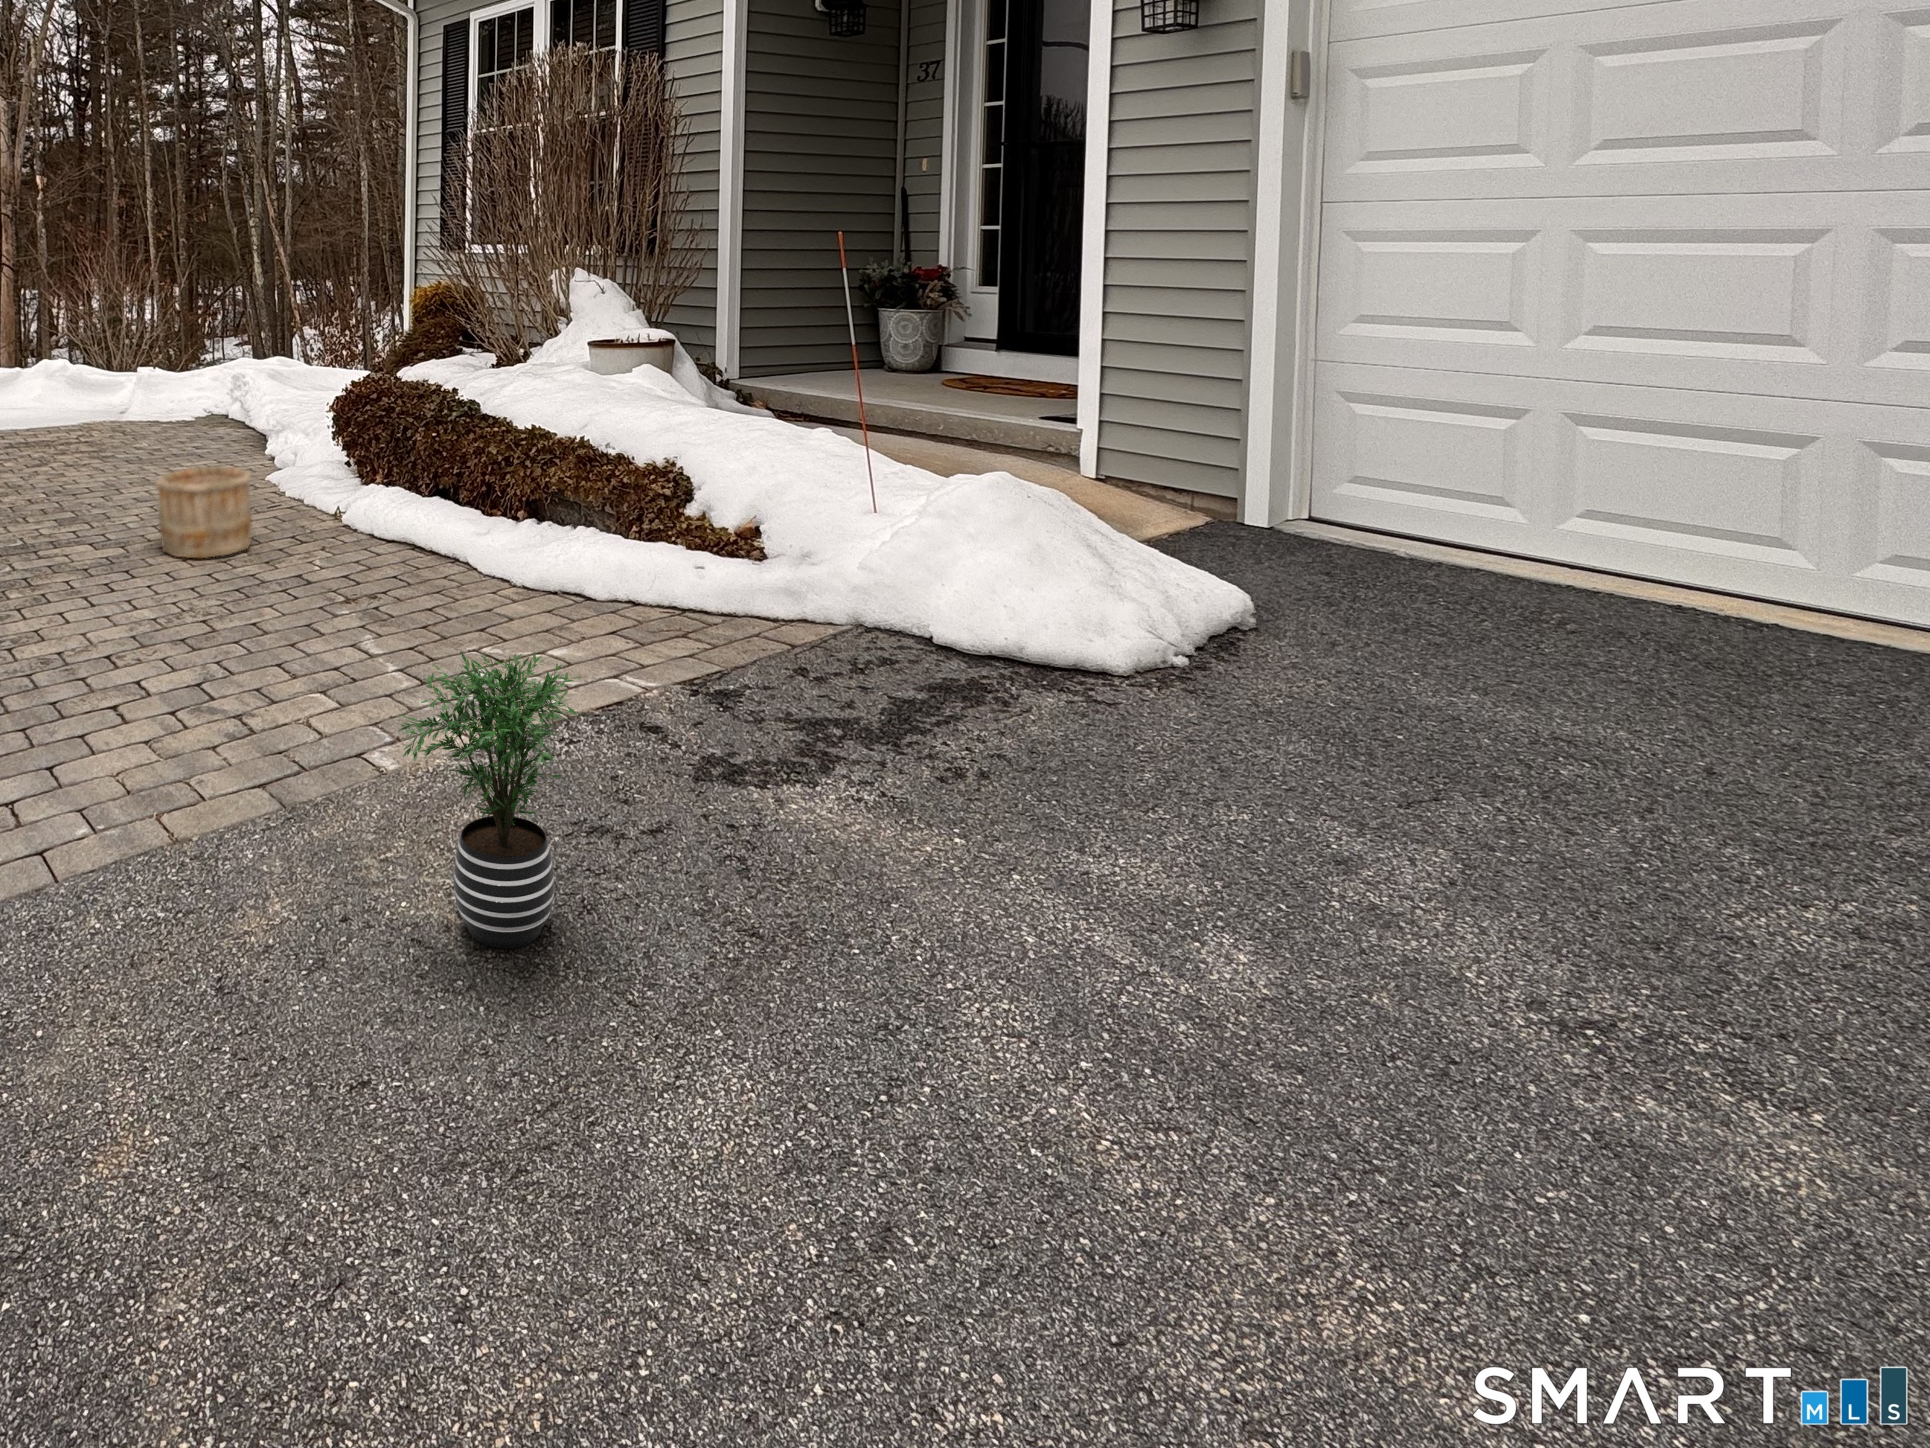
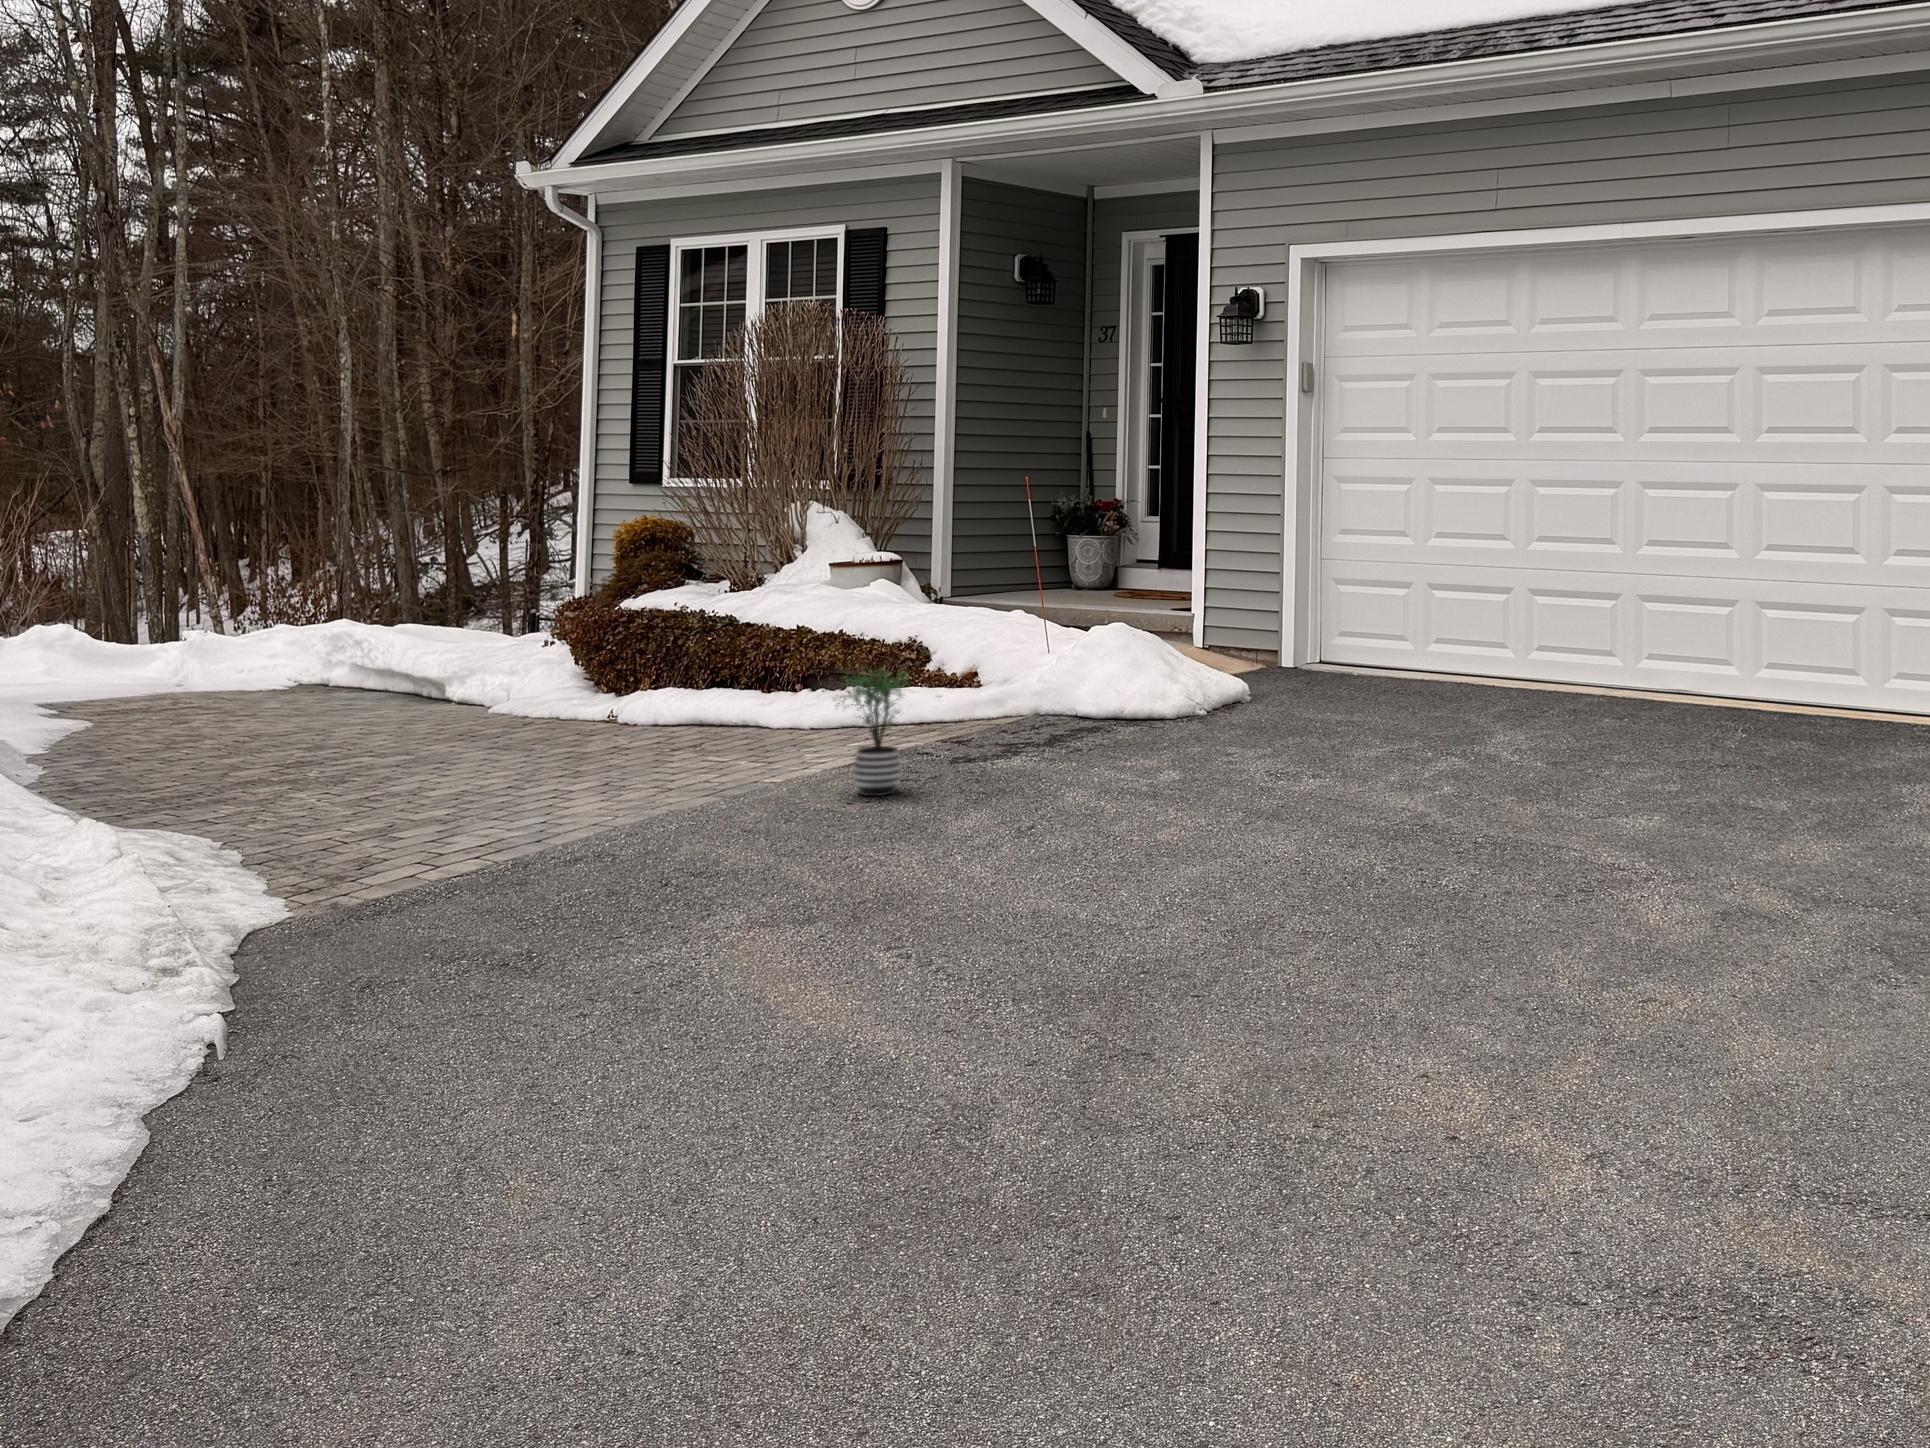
wooden bucket: present [155,466,252,558] -> none [500,659,583,728]

